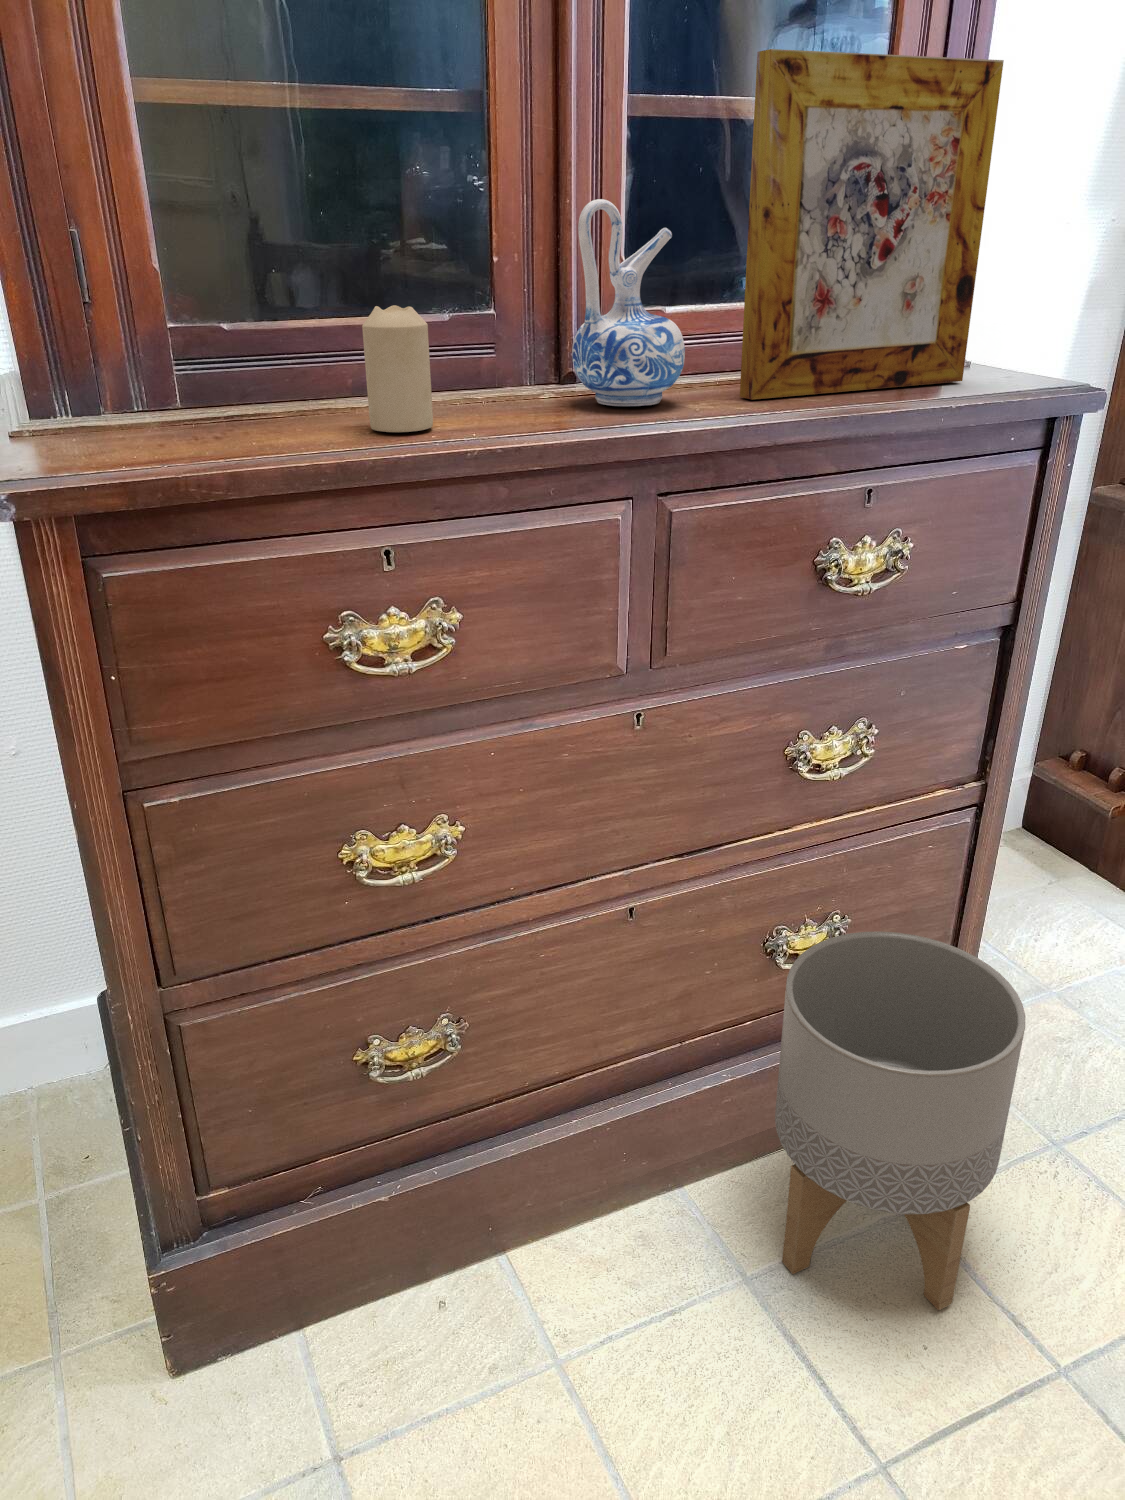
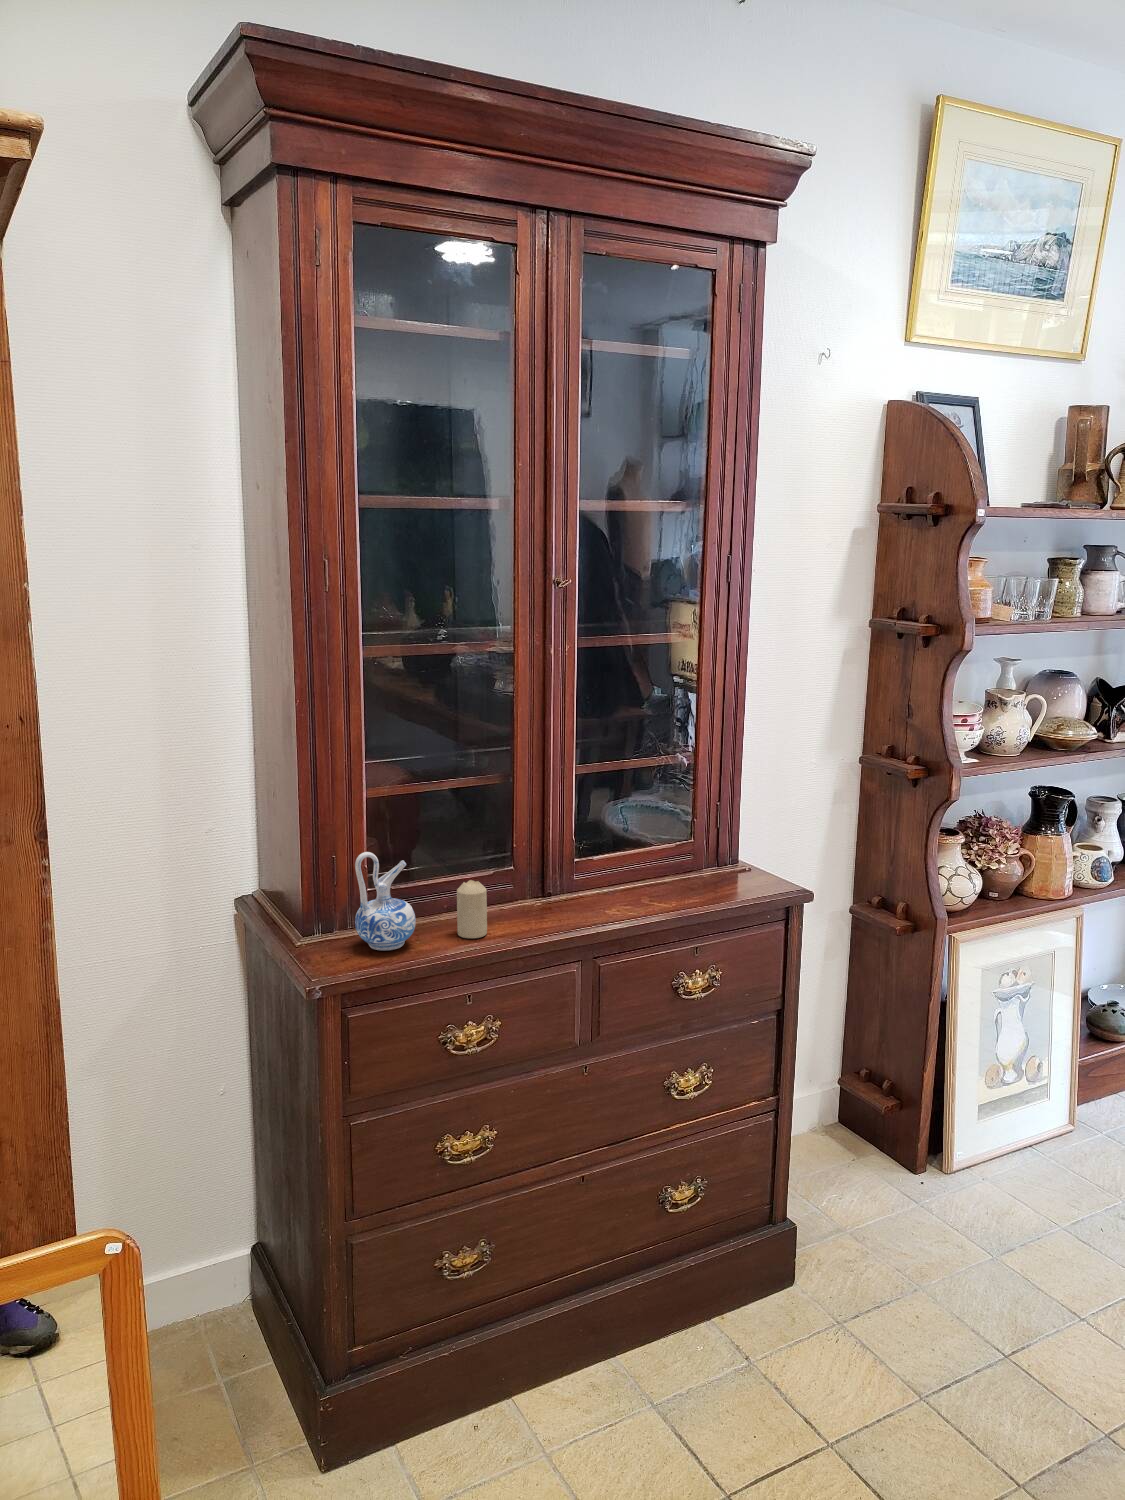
picture frame: present [740,49,1004,400] -> none [631,746,748,906]
ceramic pitcher: present [572,199,685,406] -> present [355,852,416,950]
planter: present [775,931,1026,1310] -> none [667,1187,796,1417]

